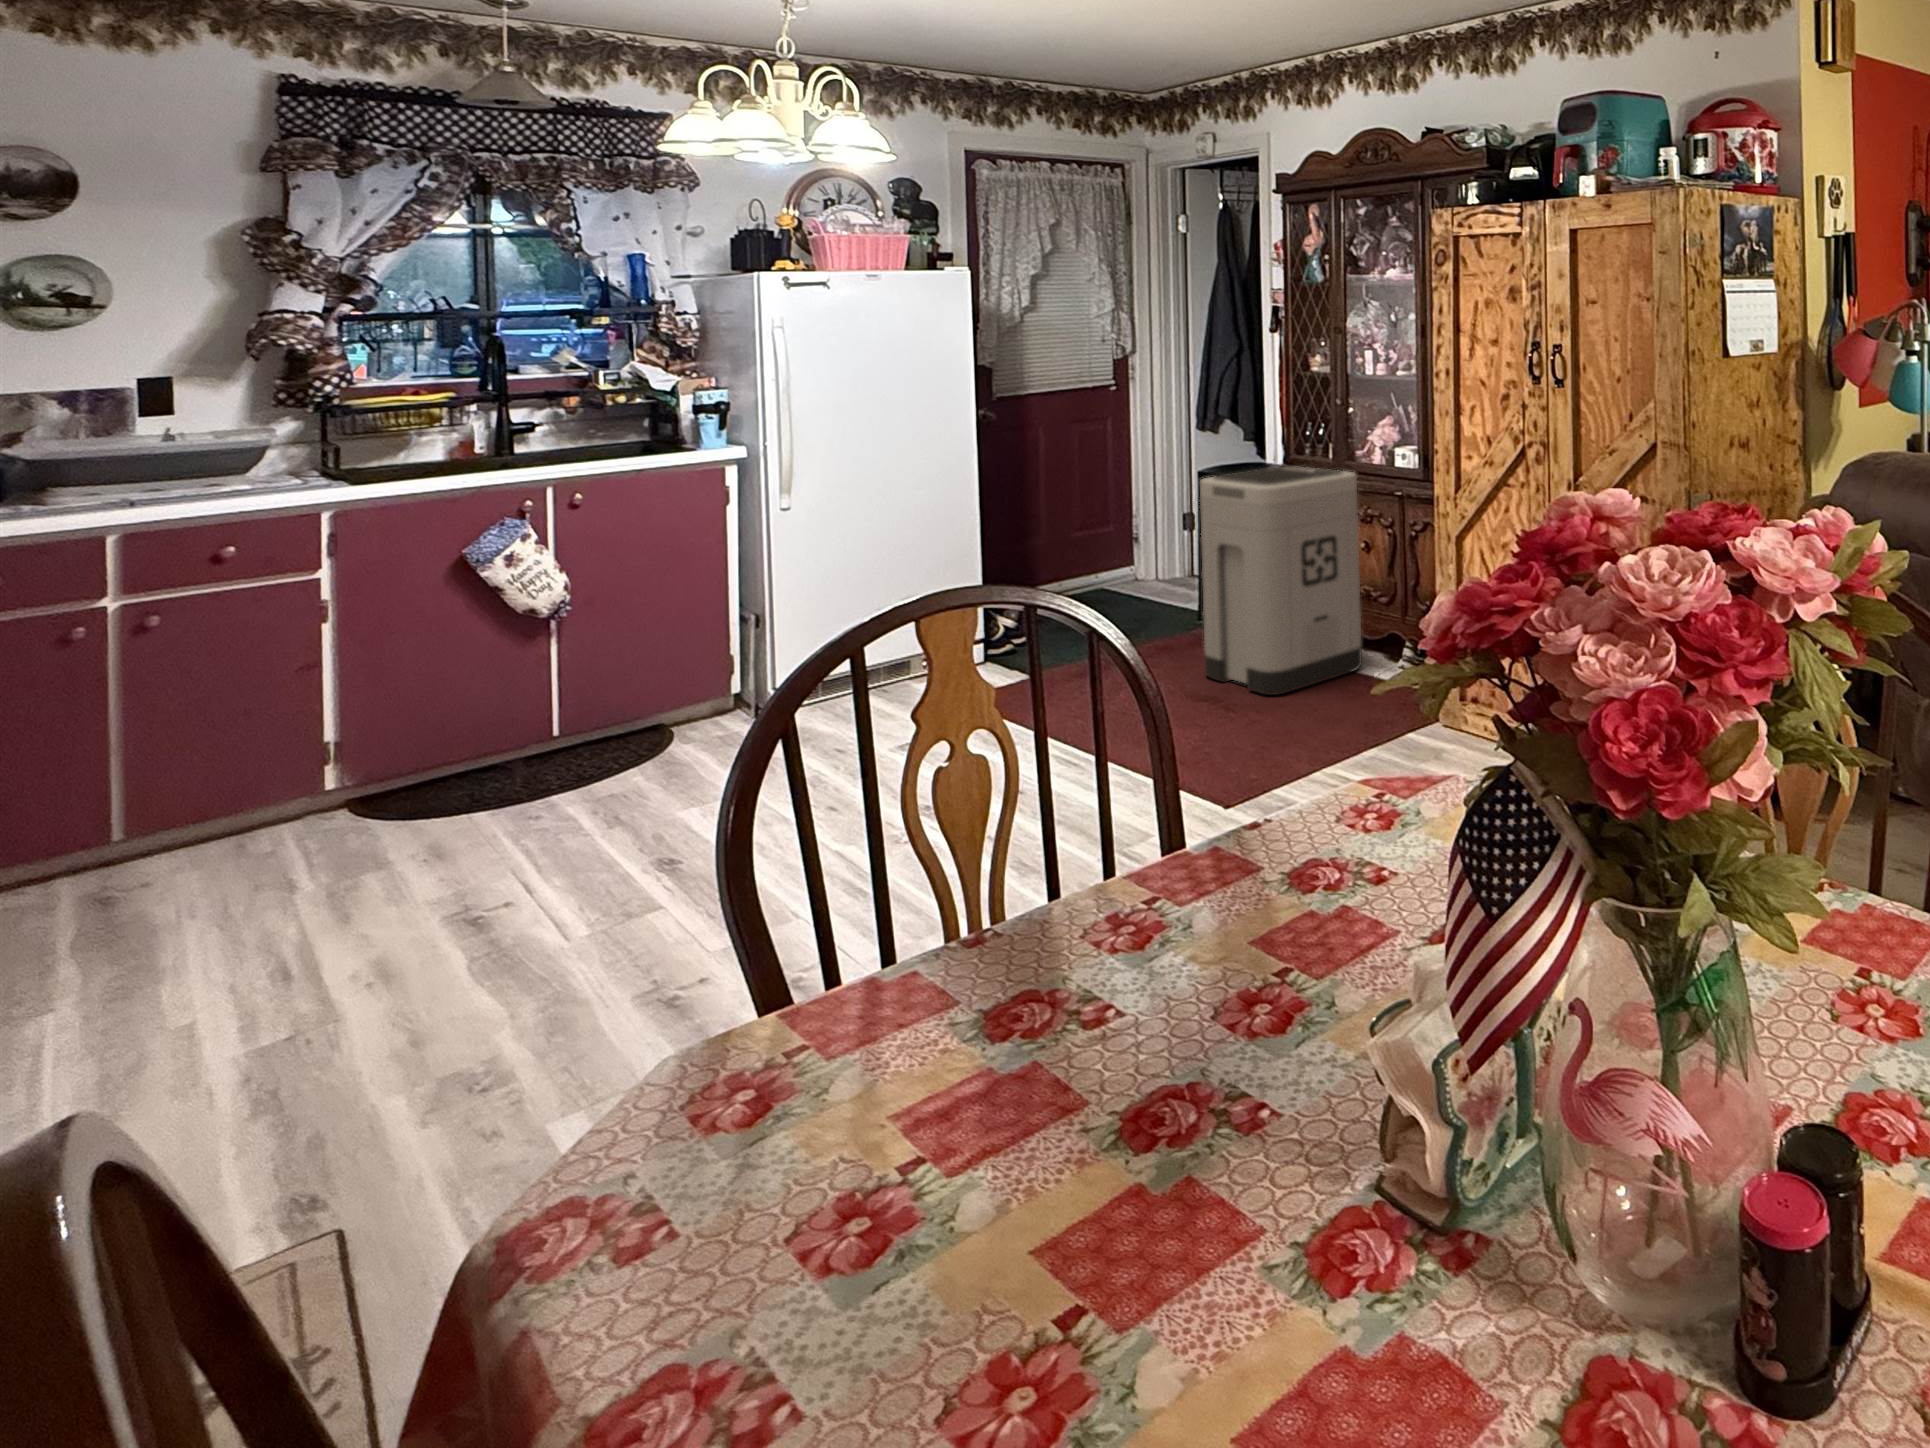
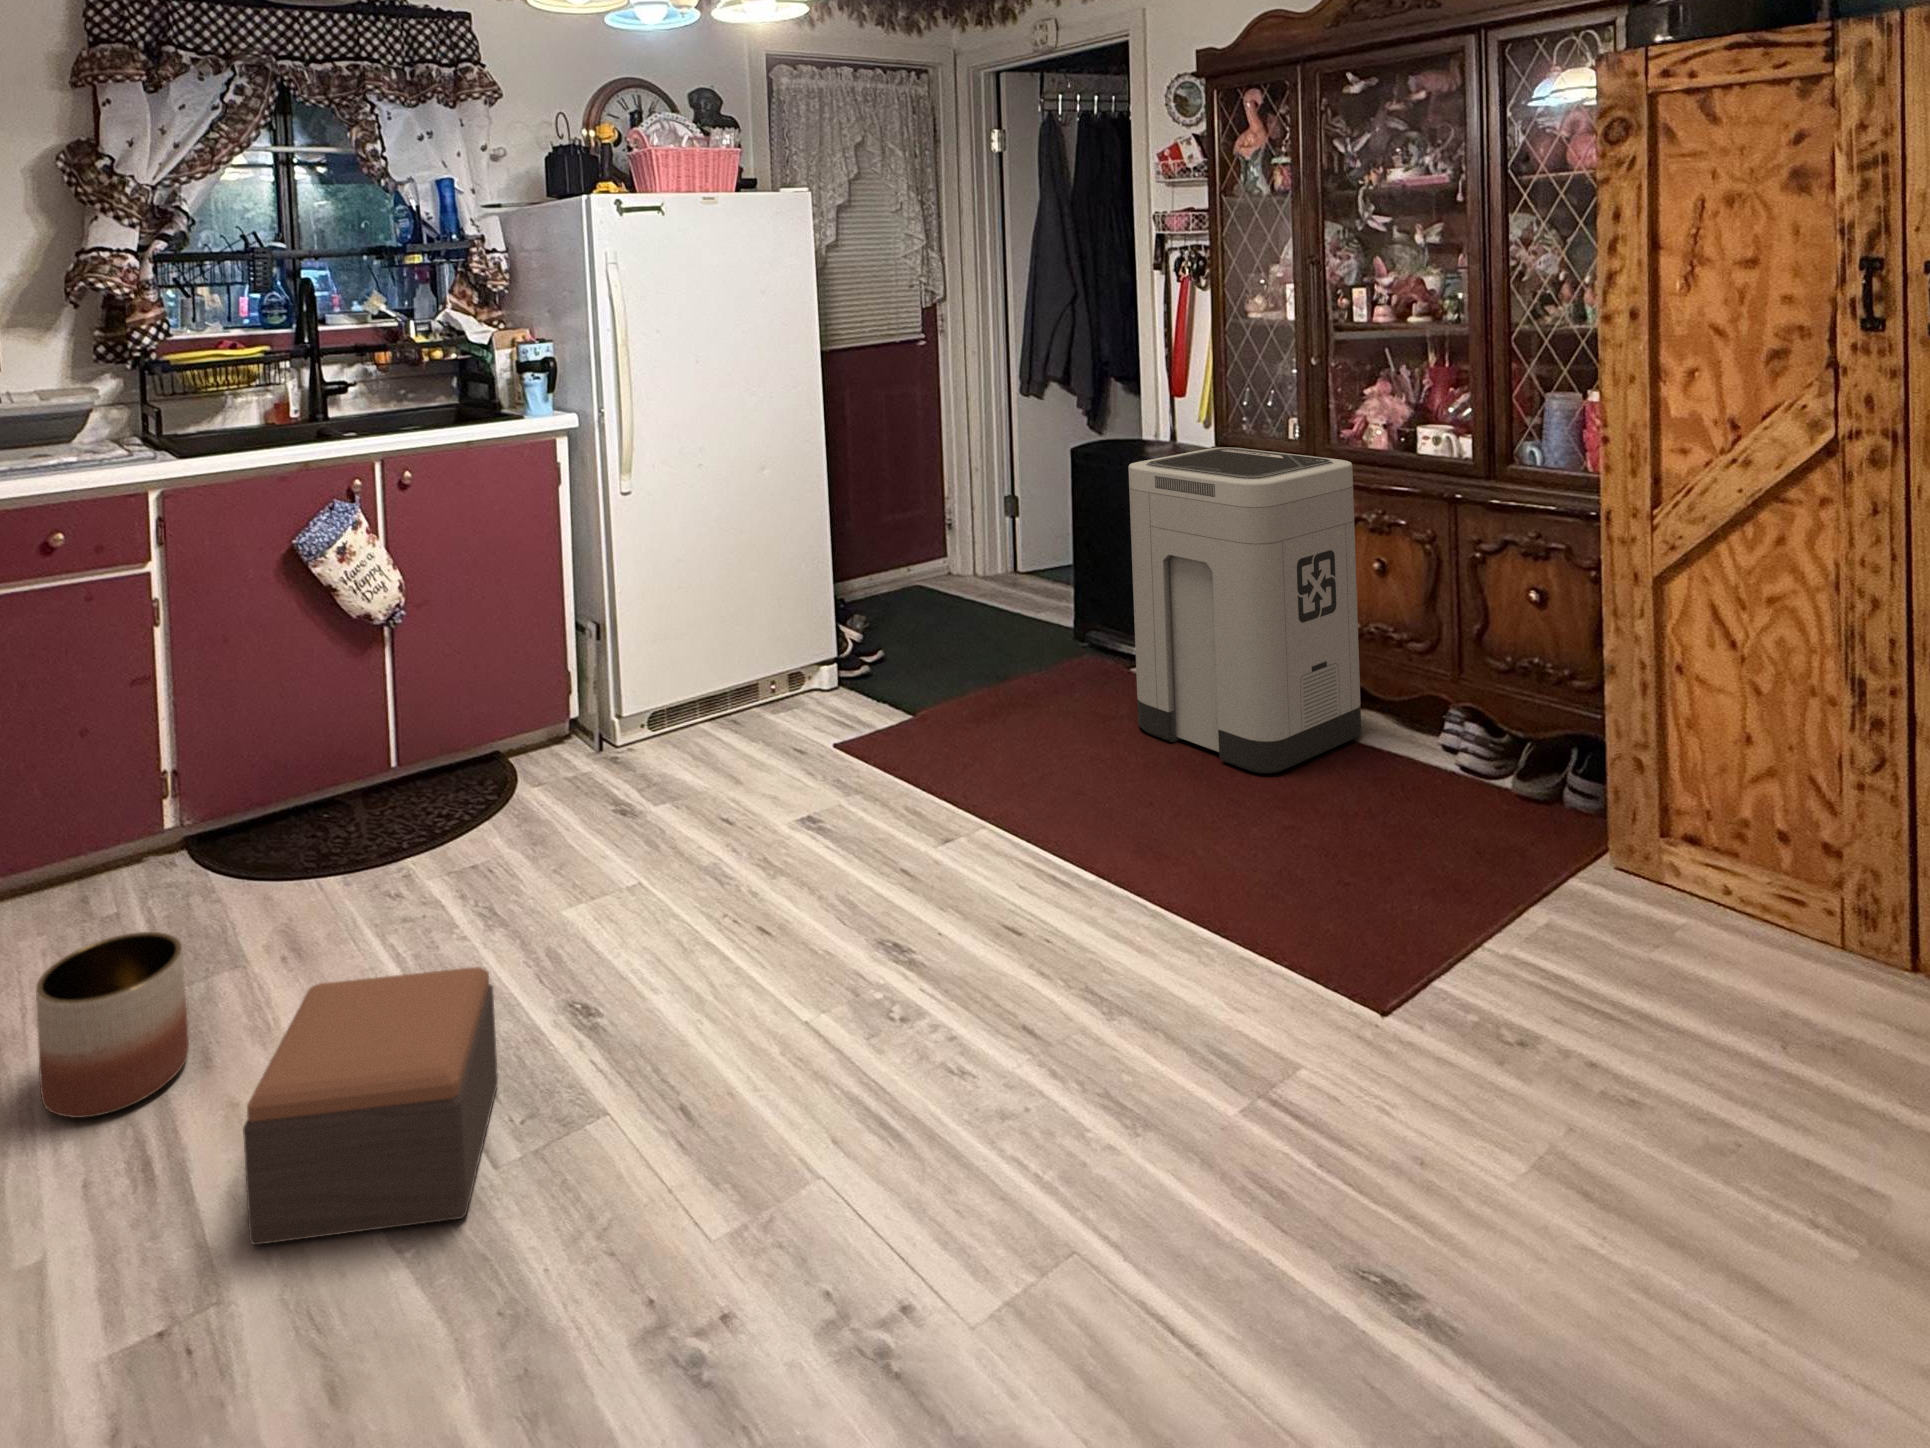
footstool: none [372,819,592,991] -> present [243,967,498,1245]
planter: none [201,829,336,954] -> present [36,932,189,1118]

